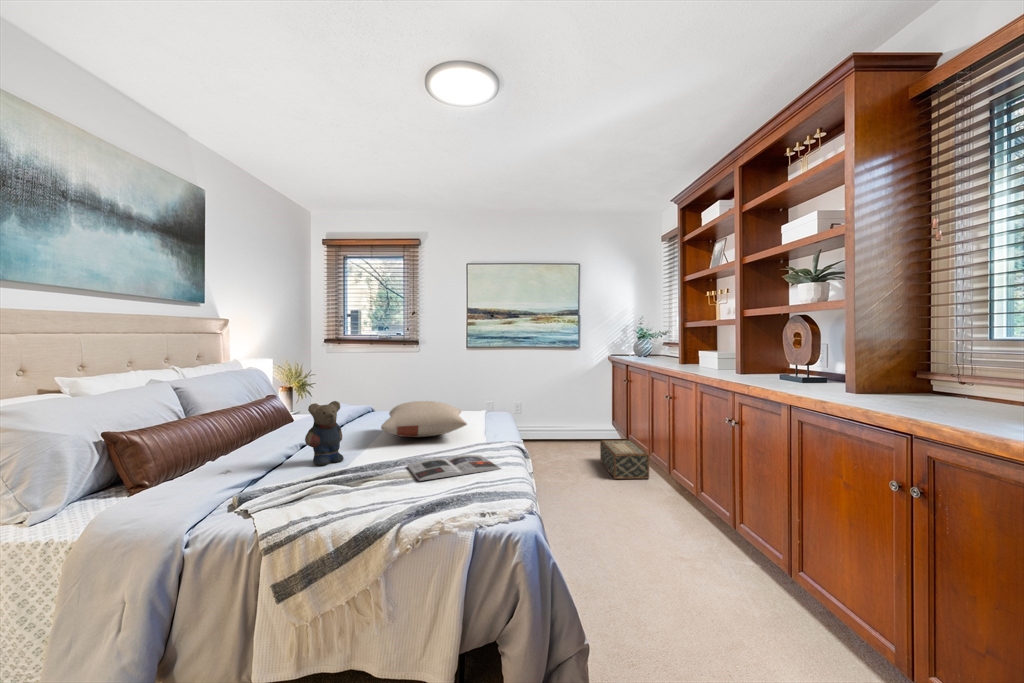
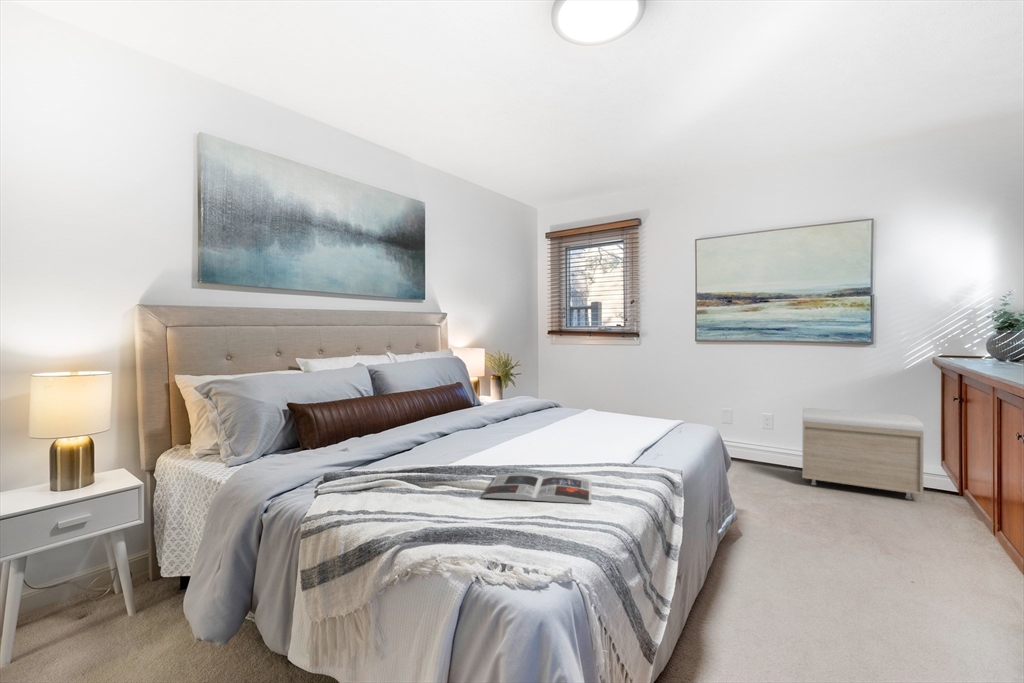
storage bench: none [540,394,609,449] -> present [802,408,924,499]
teddy bear: present [305,401,344,465] -> none [418,394,457,459]
pillow: present [381,401,467,437] -> none [503,402,619,444]
woven basket: present [600,440,649,479] -> none [895,488,988,570]

